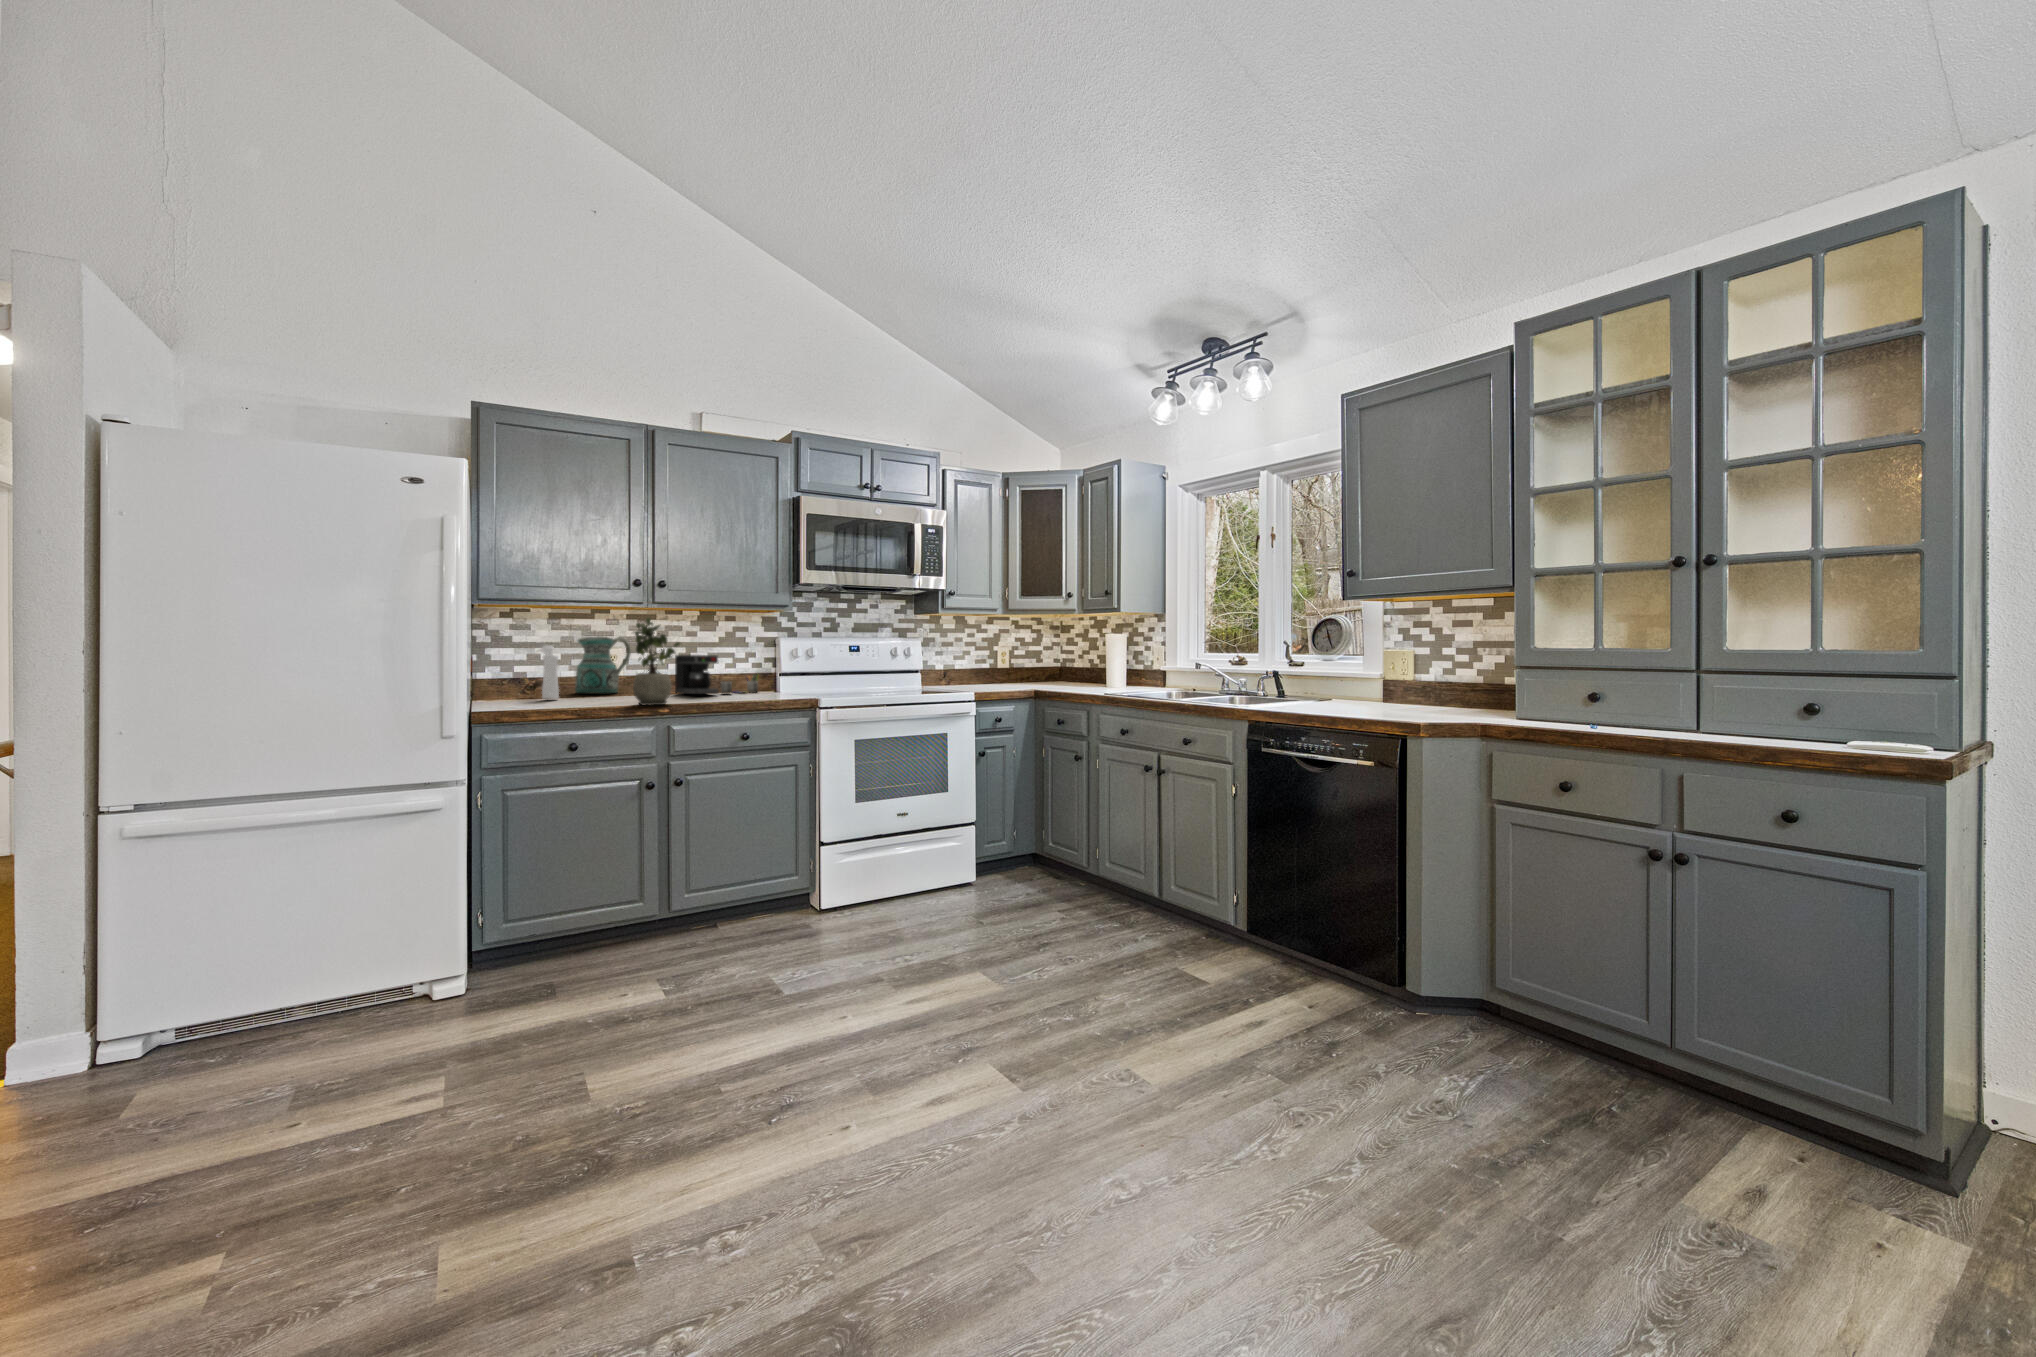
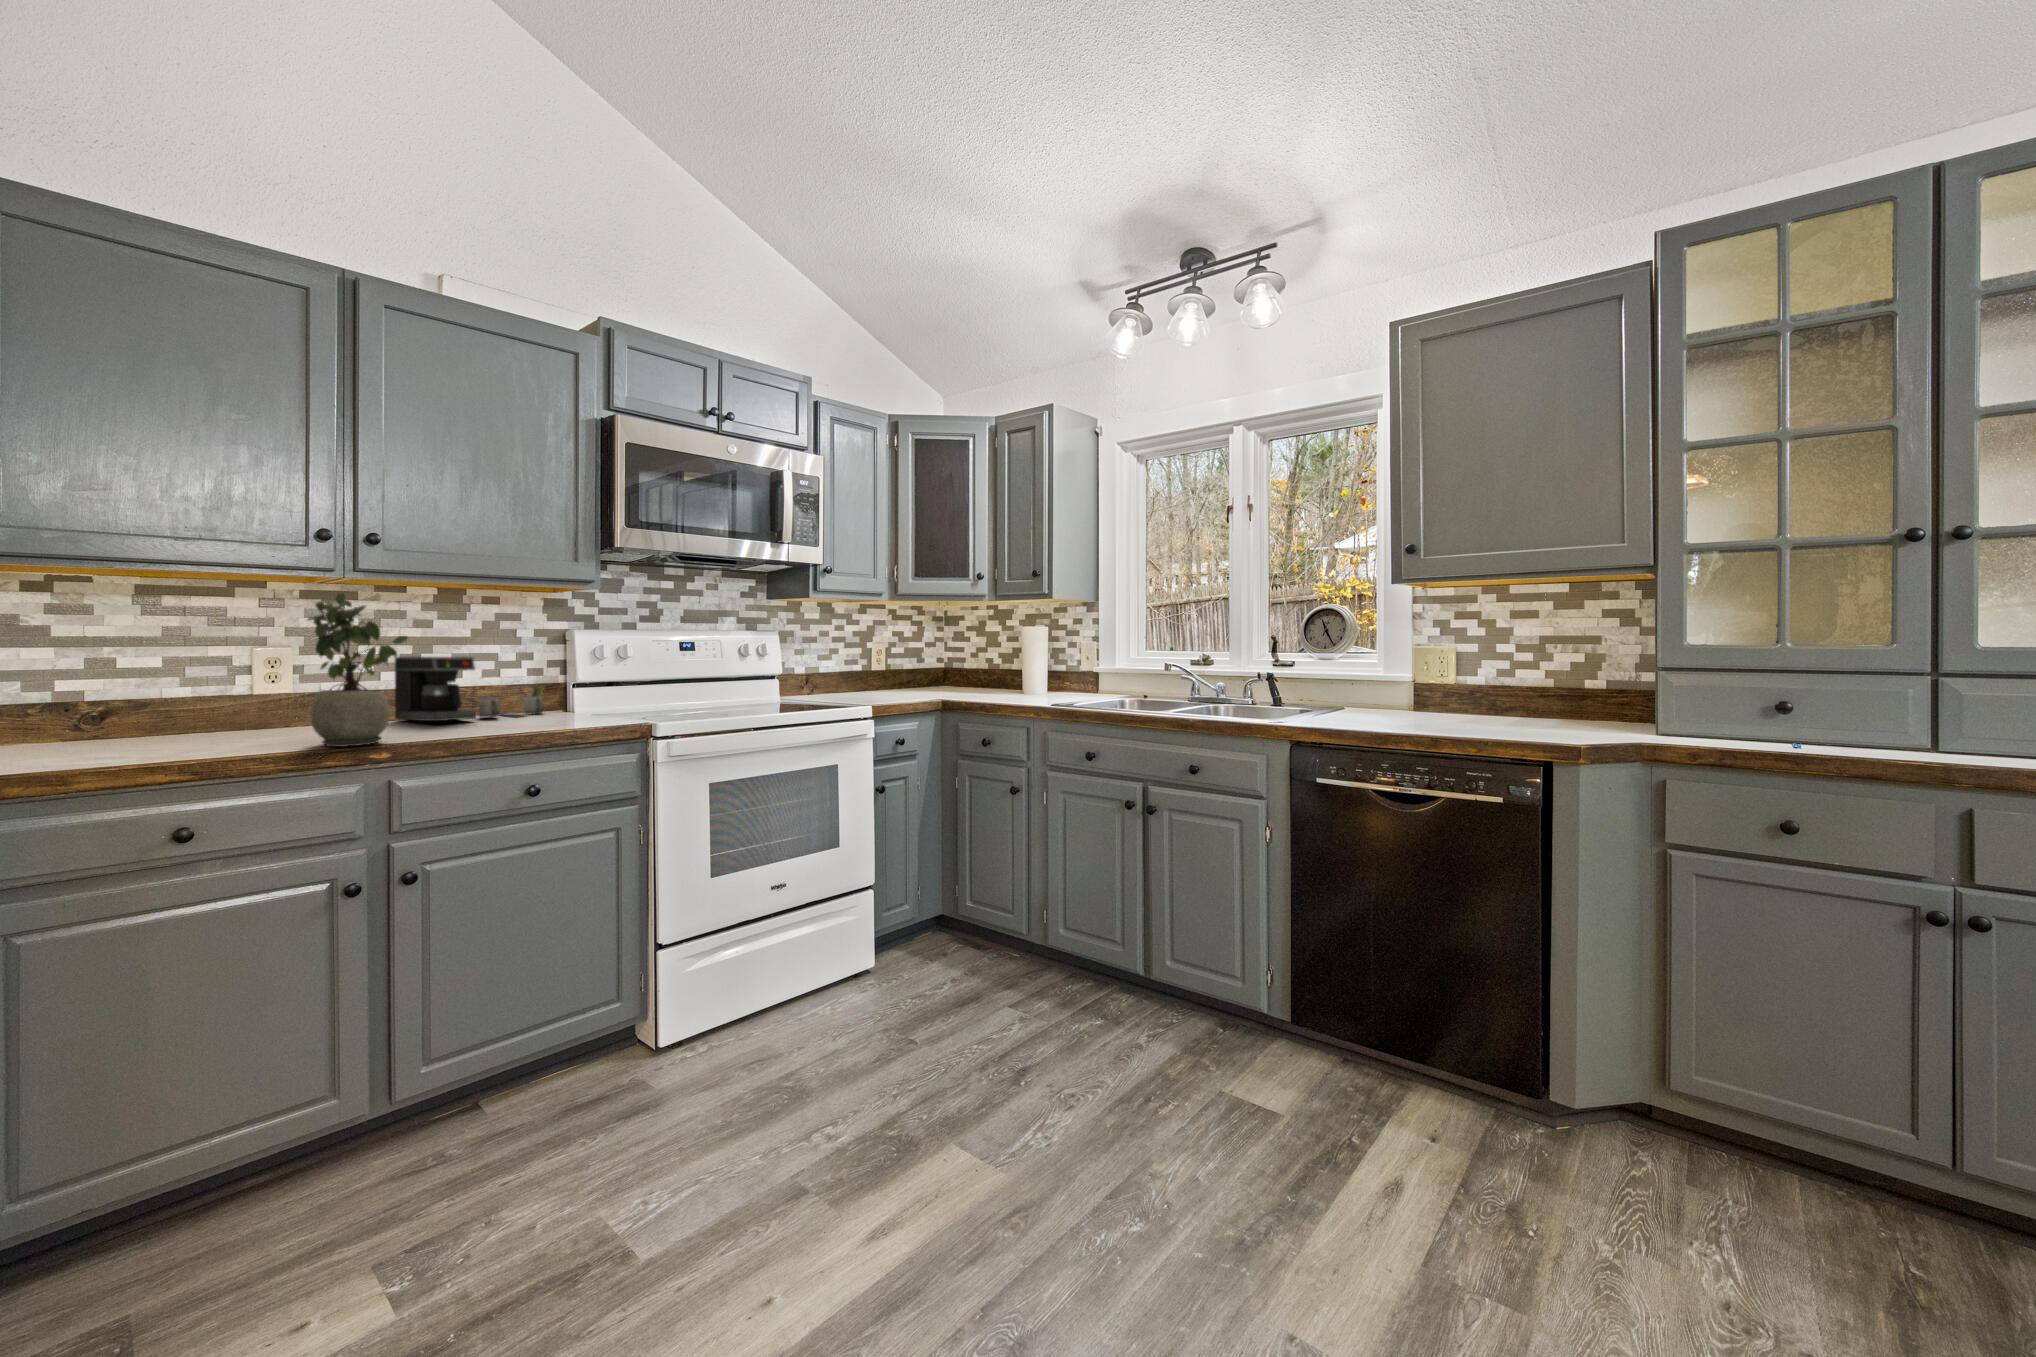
ceramic pitcher: present [575,636,631,693] -> none [195,626,309,724]
pepper mill: present [542,645,559,699] -> none [113,642,153,740]

